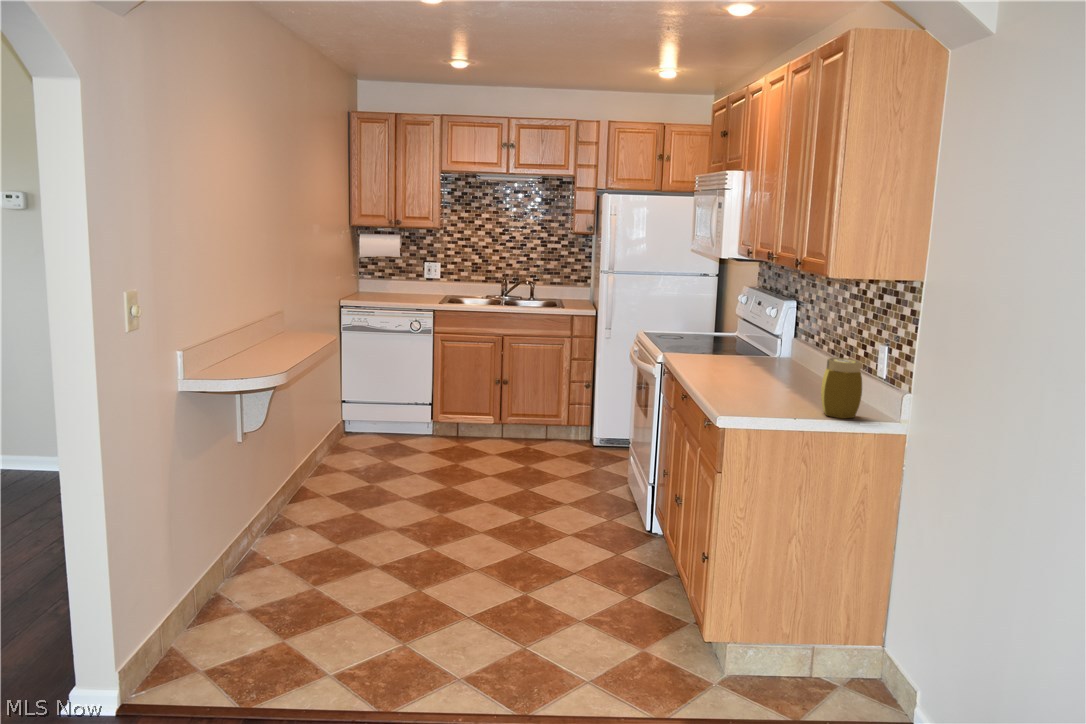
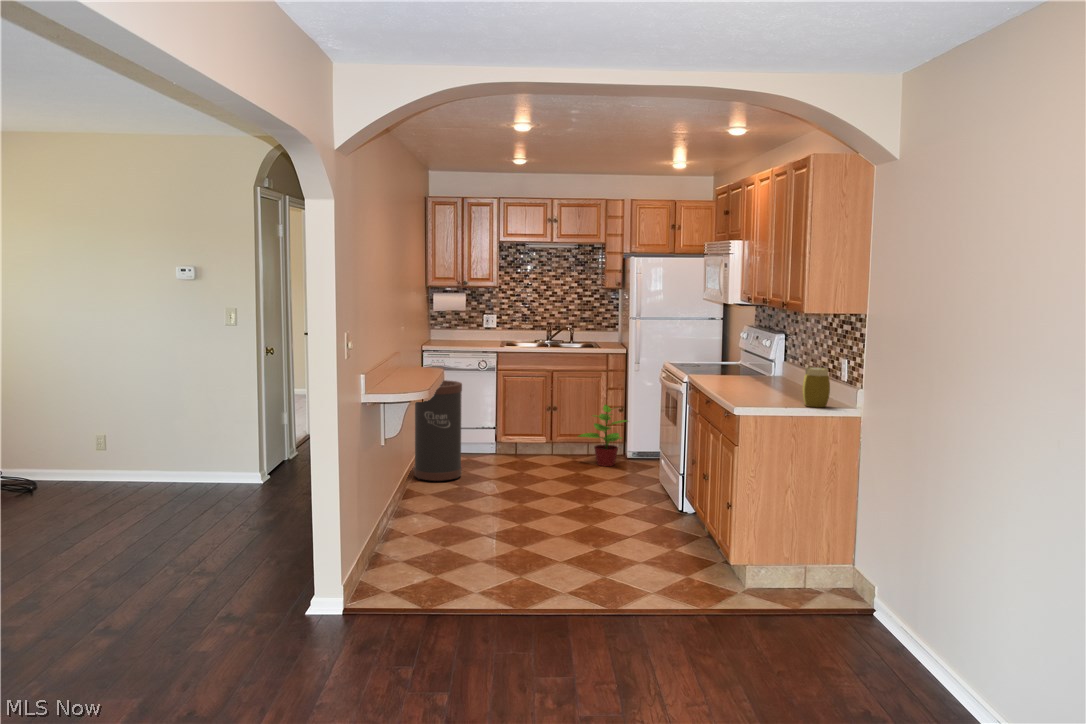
trash can: none [317,346,379,476] -> present [414,380,462,481]
potted plant: none [530,378,597,458] -> present [578,405,627,466]

